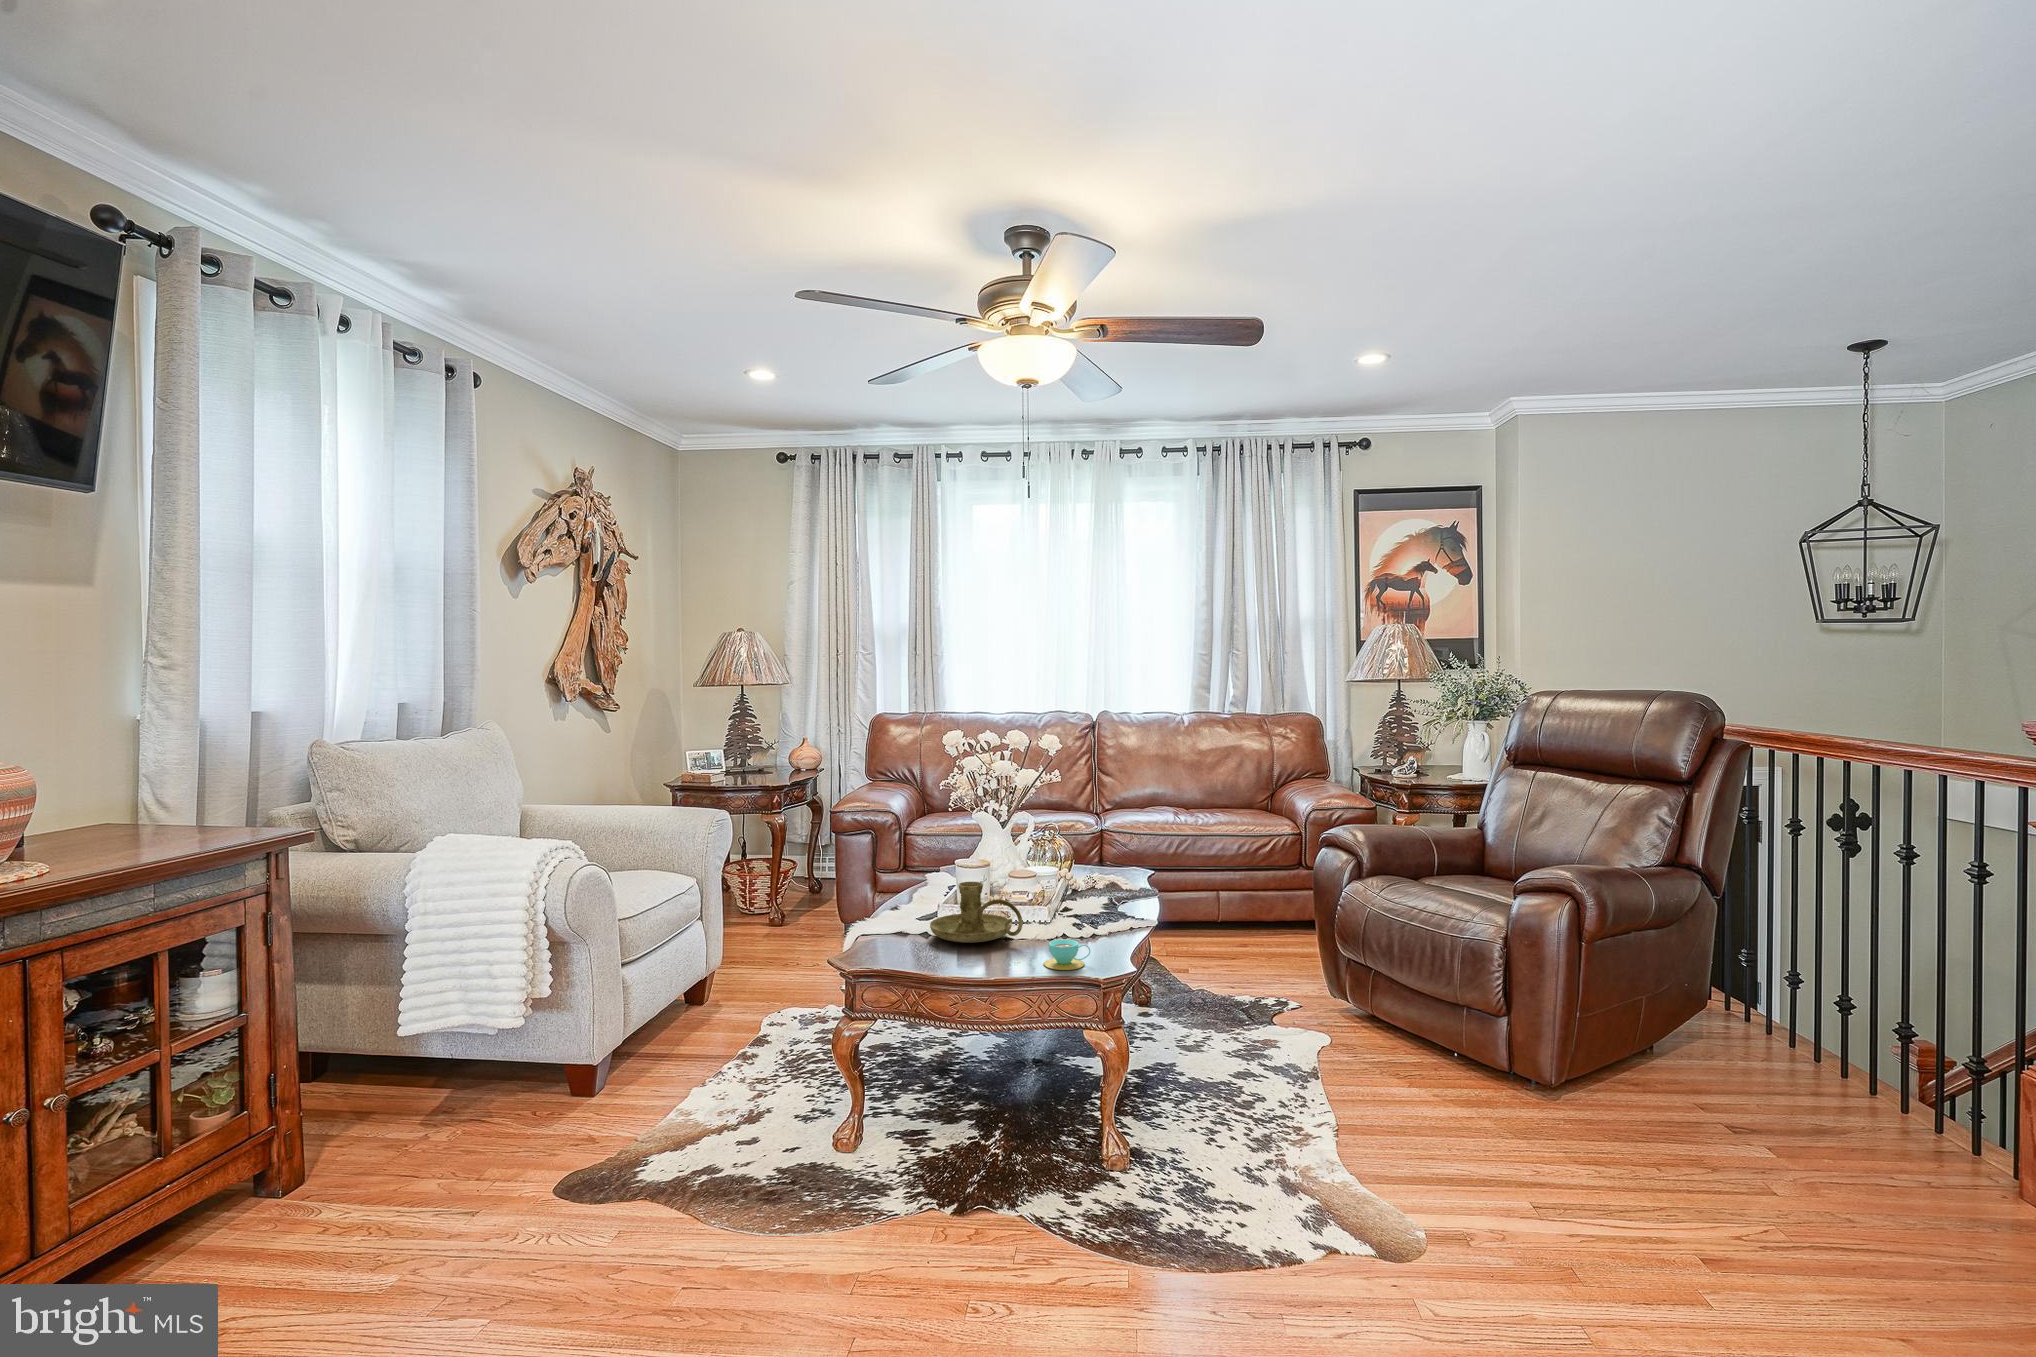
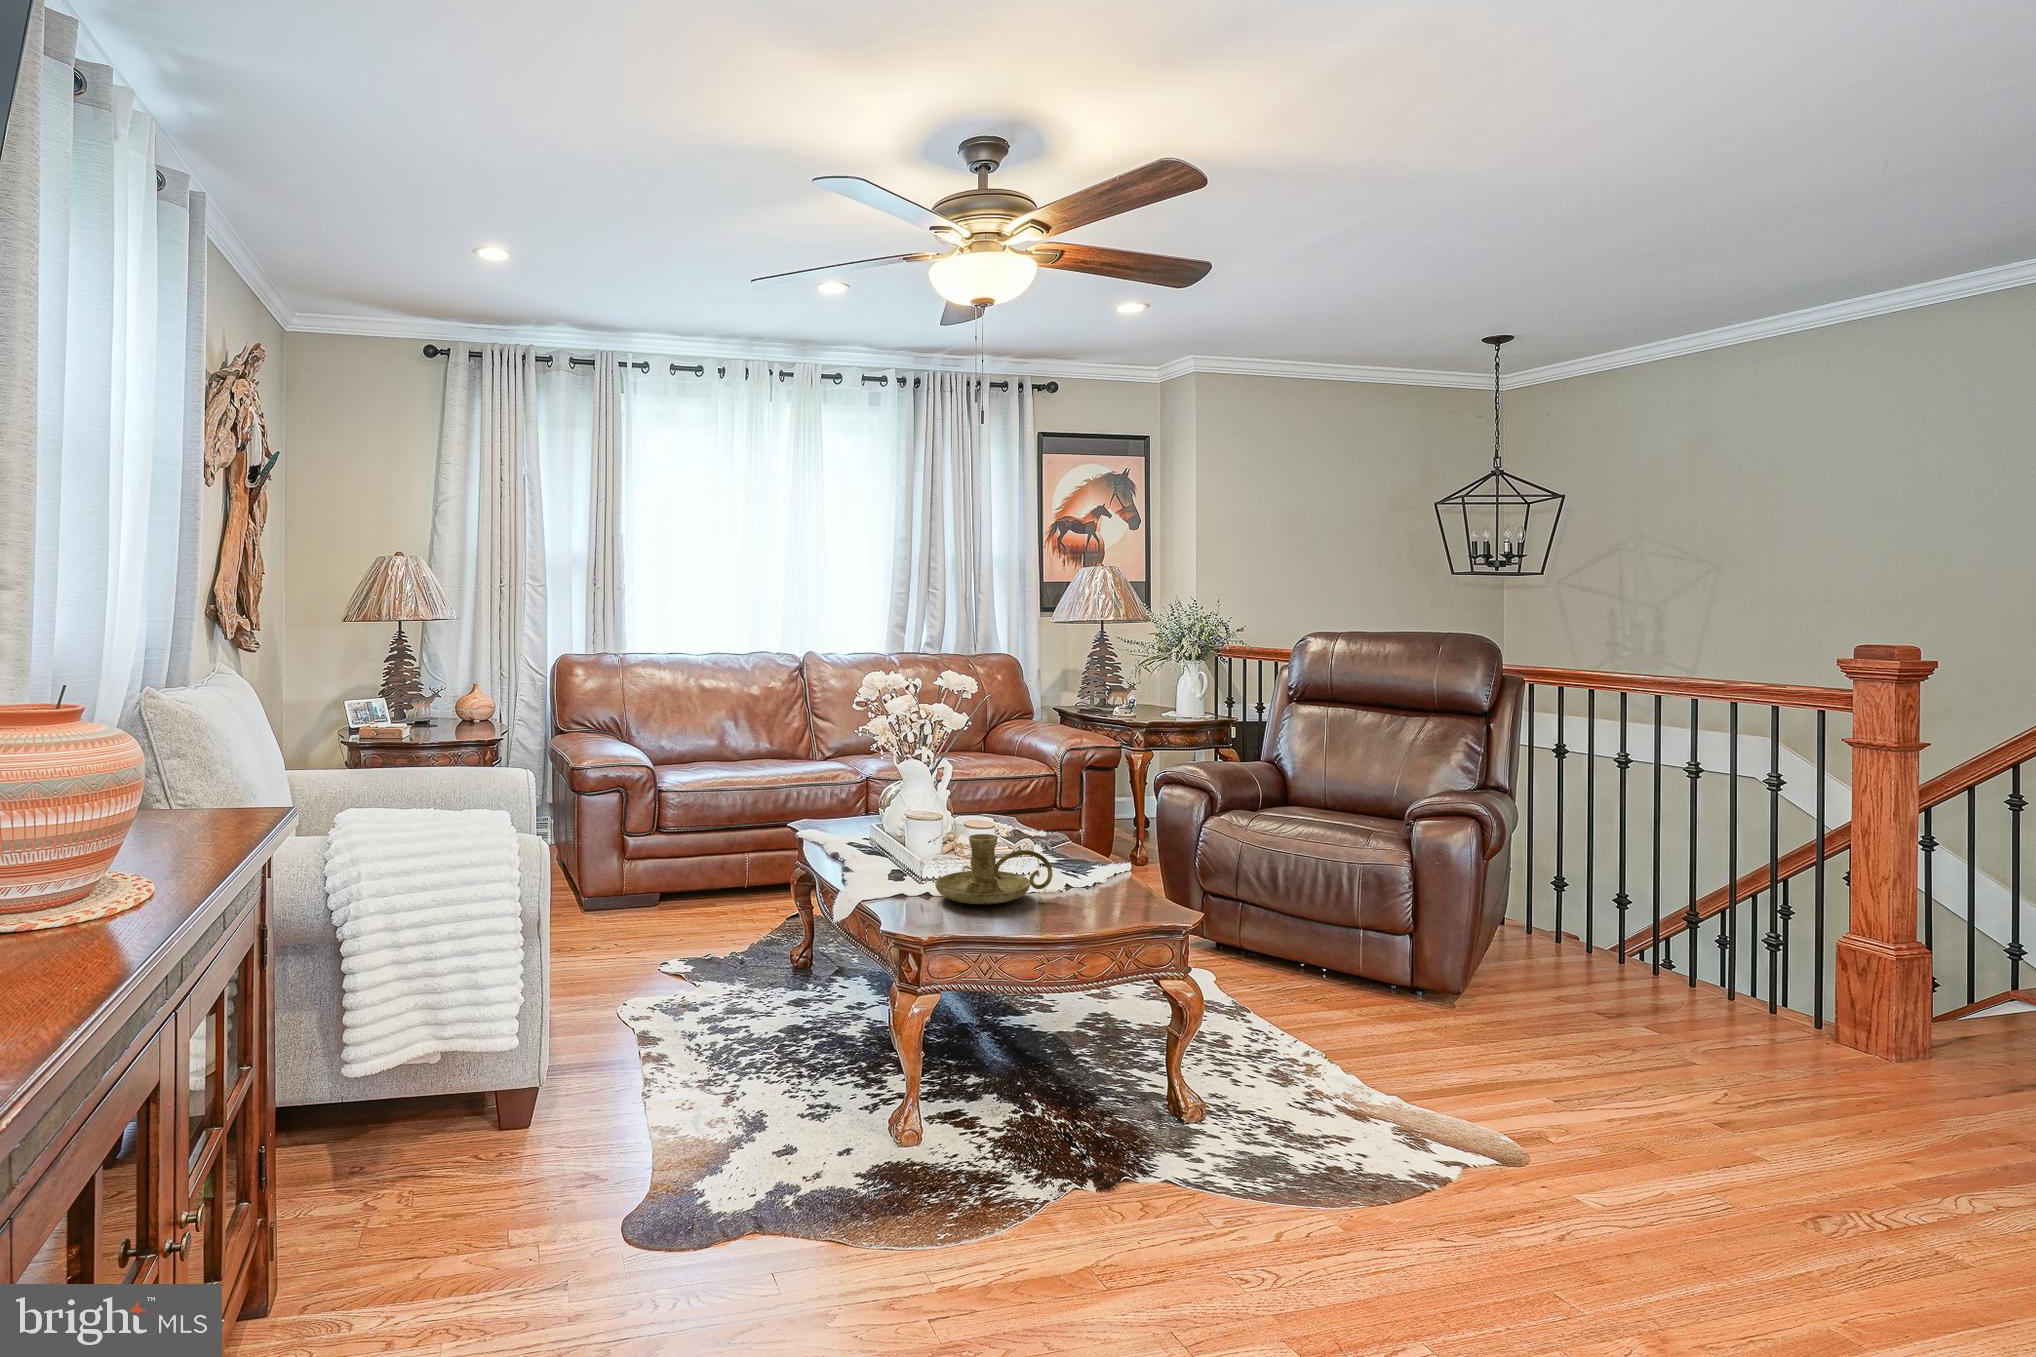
teacup: present [1044,939,1090,970] -> none [1105,883,1150,915]

